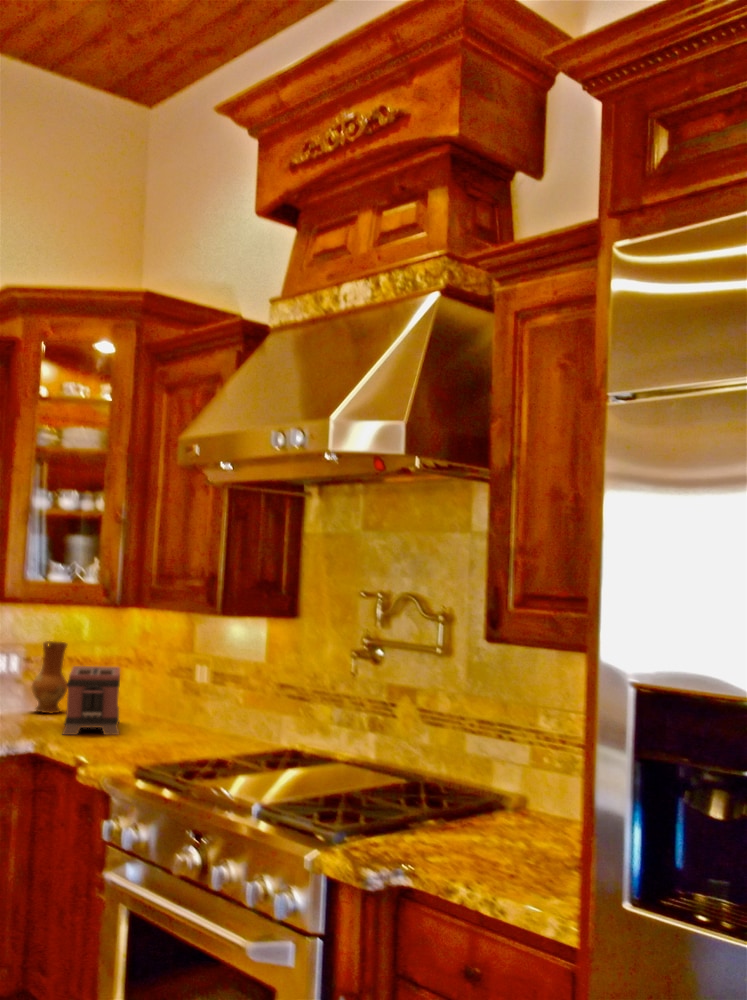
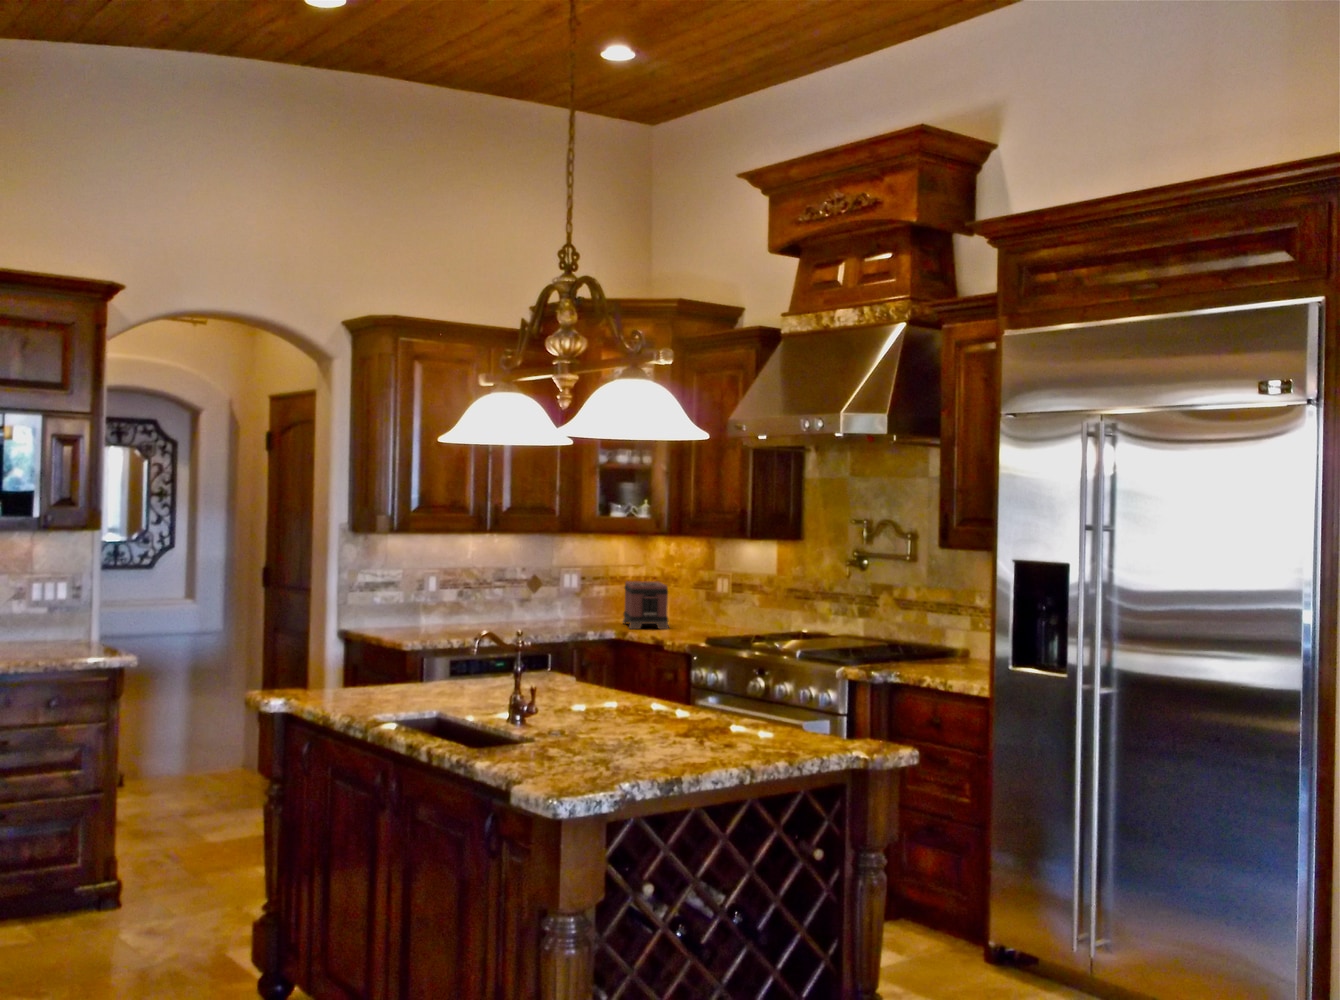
ceramic jug: present [32,641,68,713] -> none [587,564,614,620]

